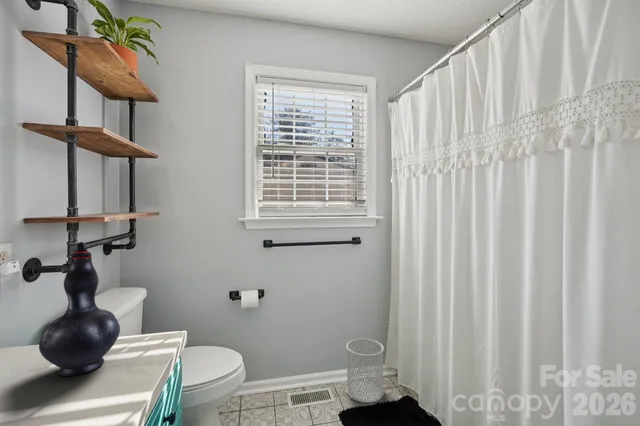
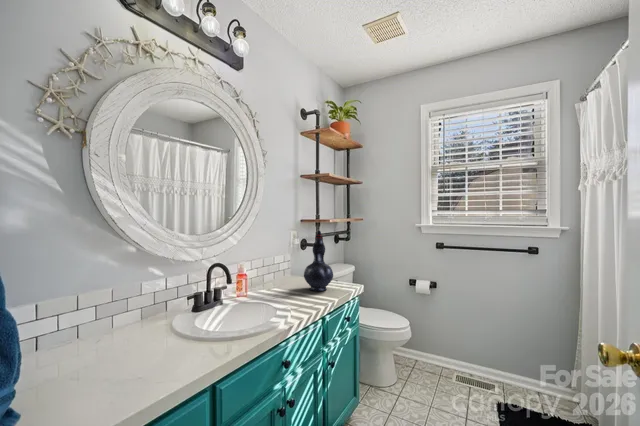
wastebasket: present [346,338,384,403] -> none [515,346,561,411]

